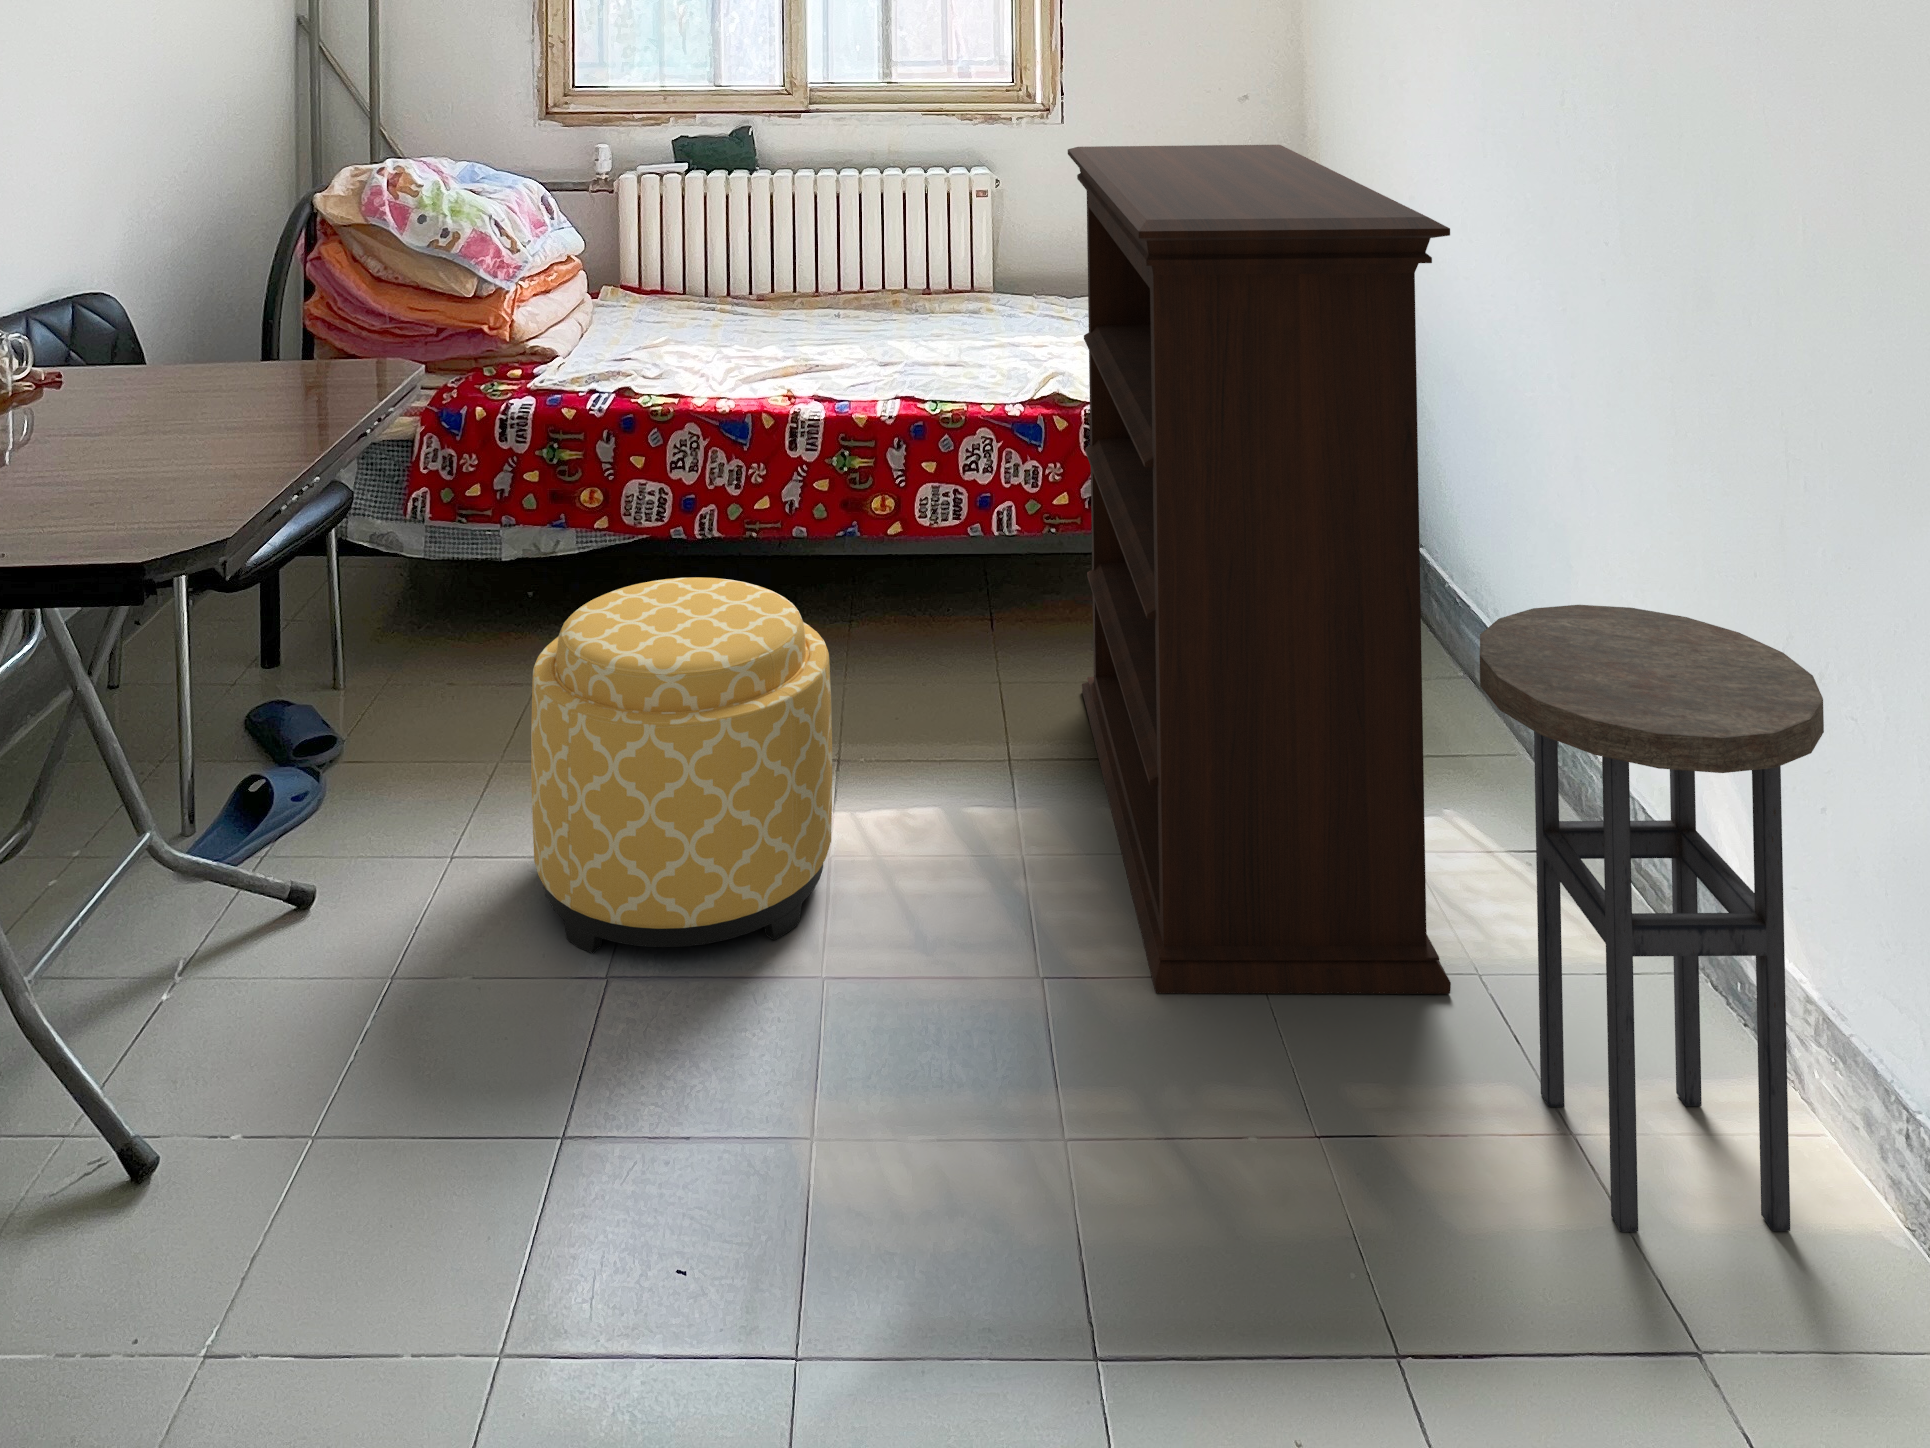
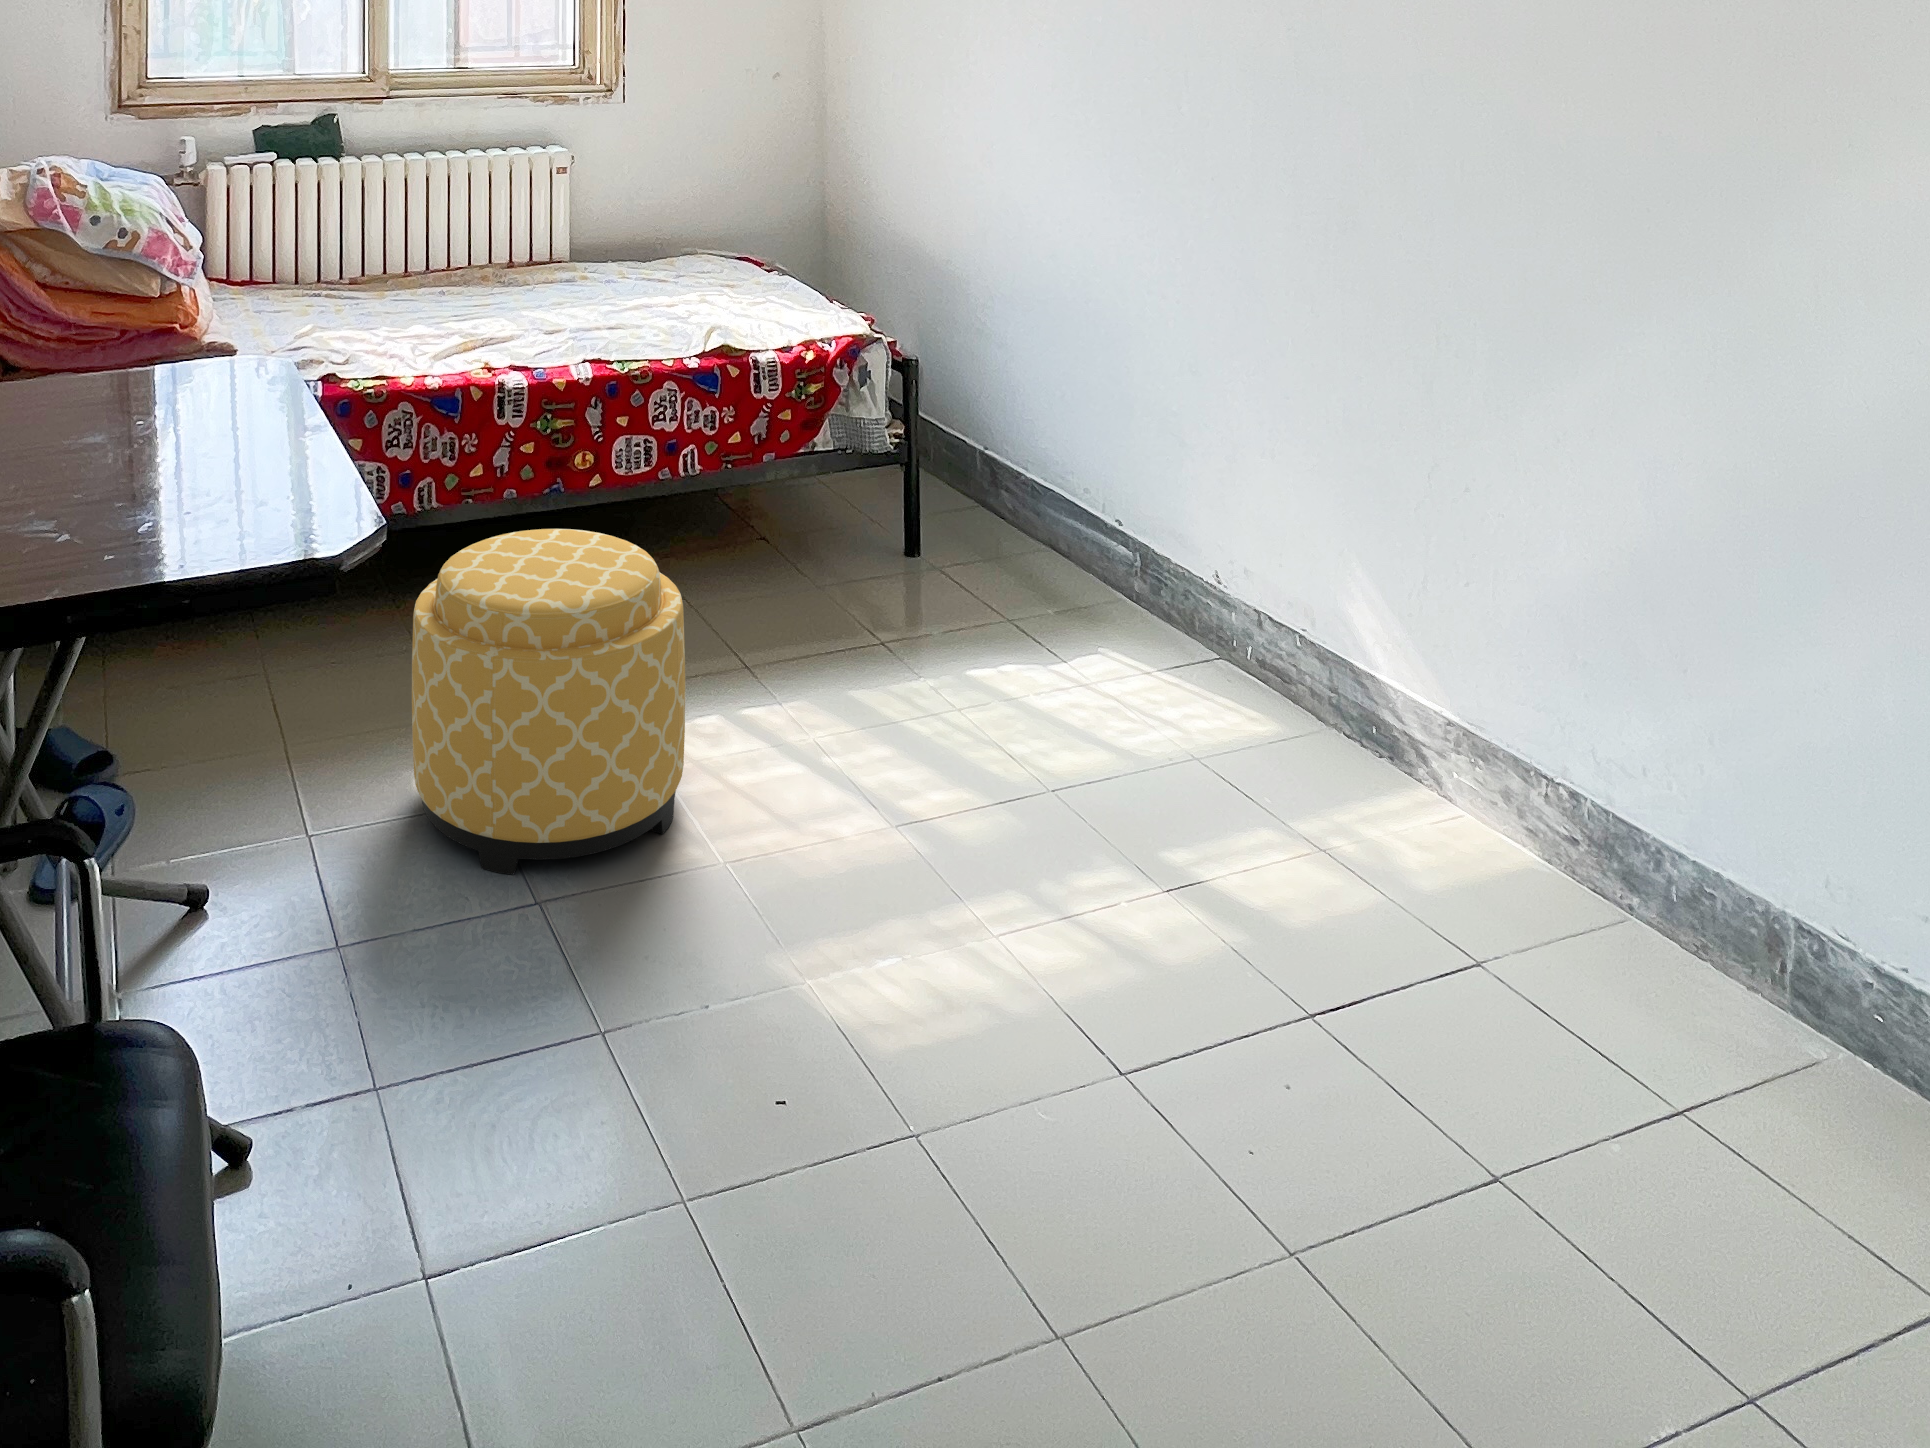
bookshelf: present [1068,145,1451,994] -> none [758,116,1201,815]
side table: present [1480,605,1824,1232] -> none [1258,458,1509,905]

